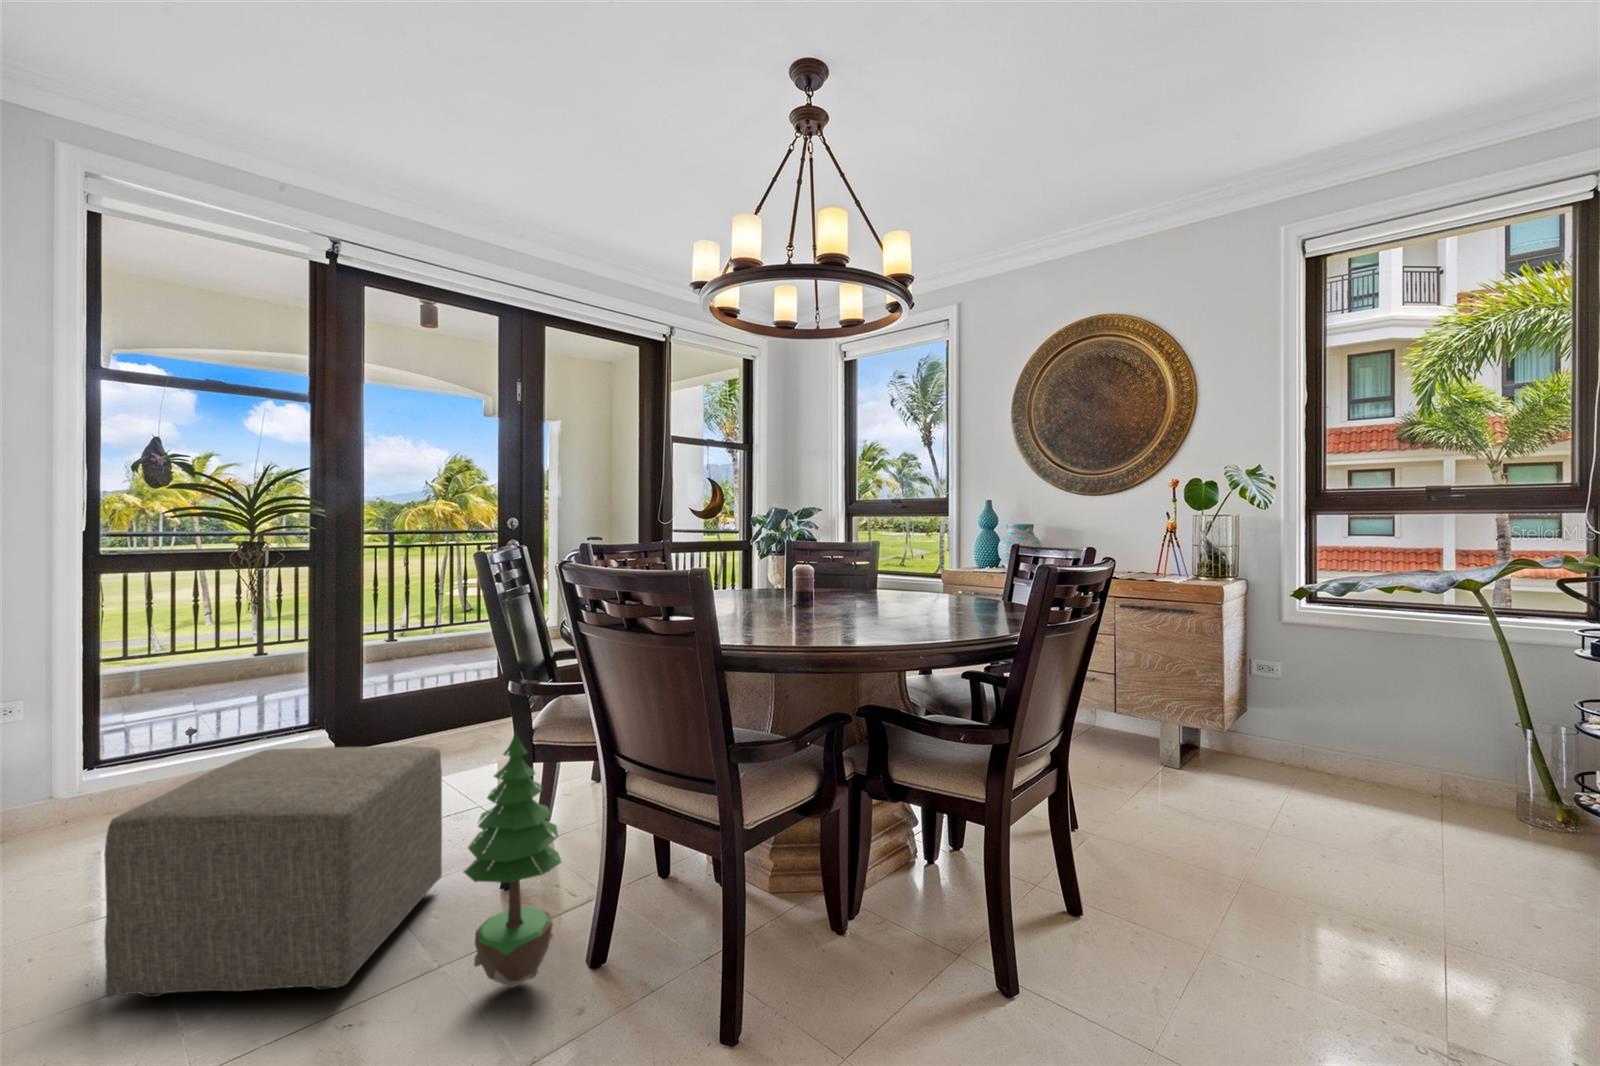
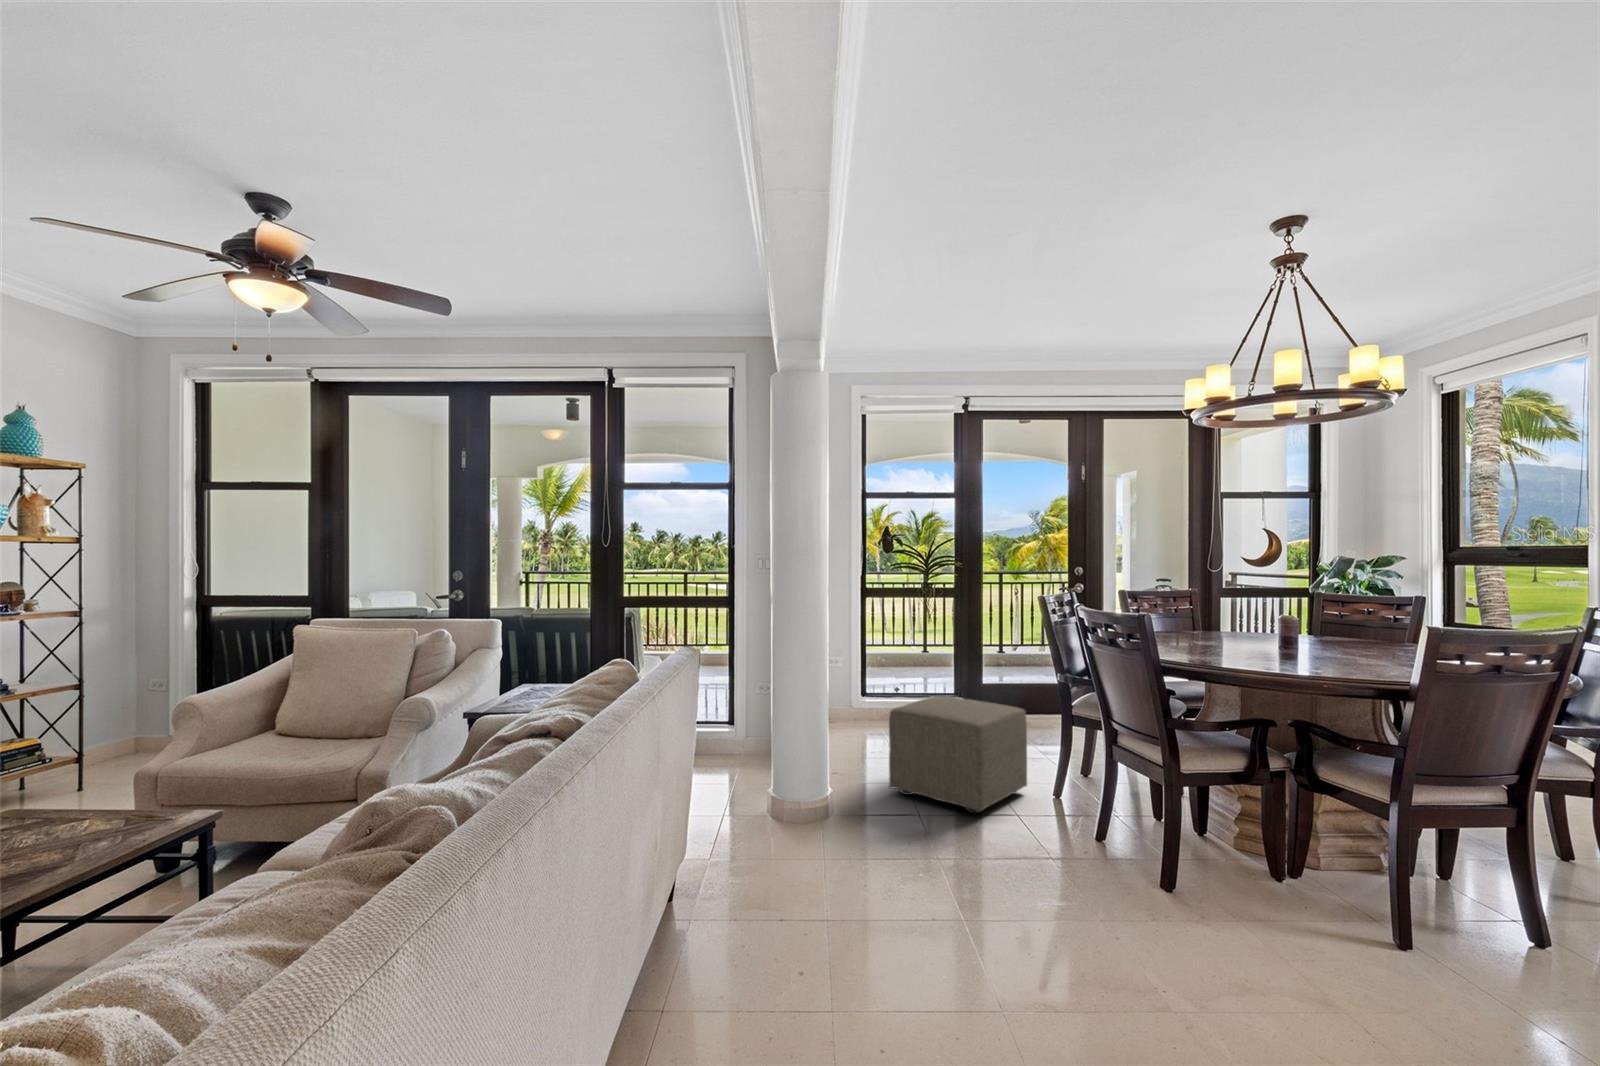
potted tree: present [463,733,561,988] -> none [1034,698,1088,840]

